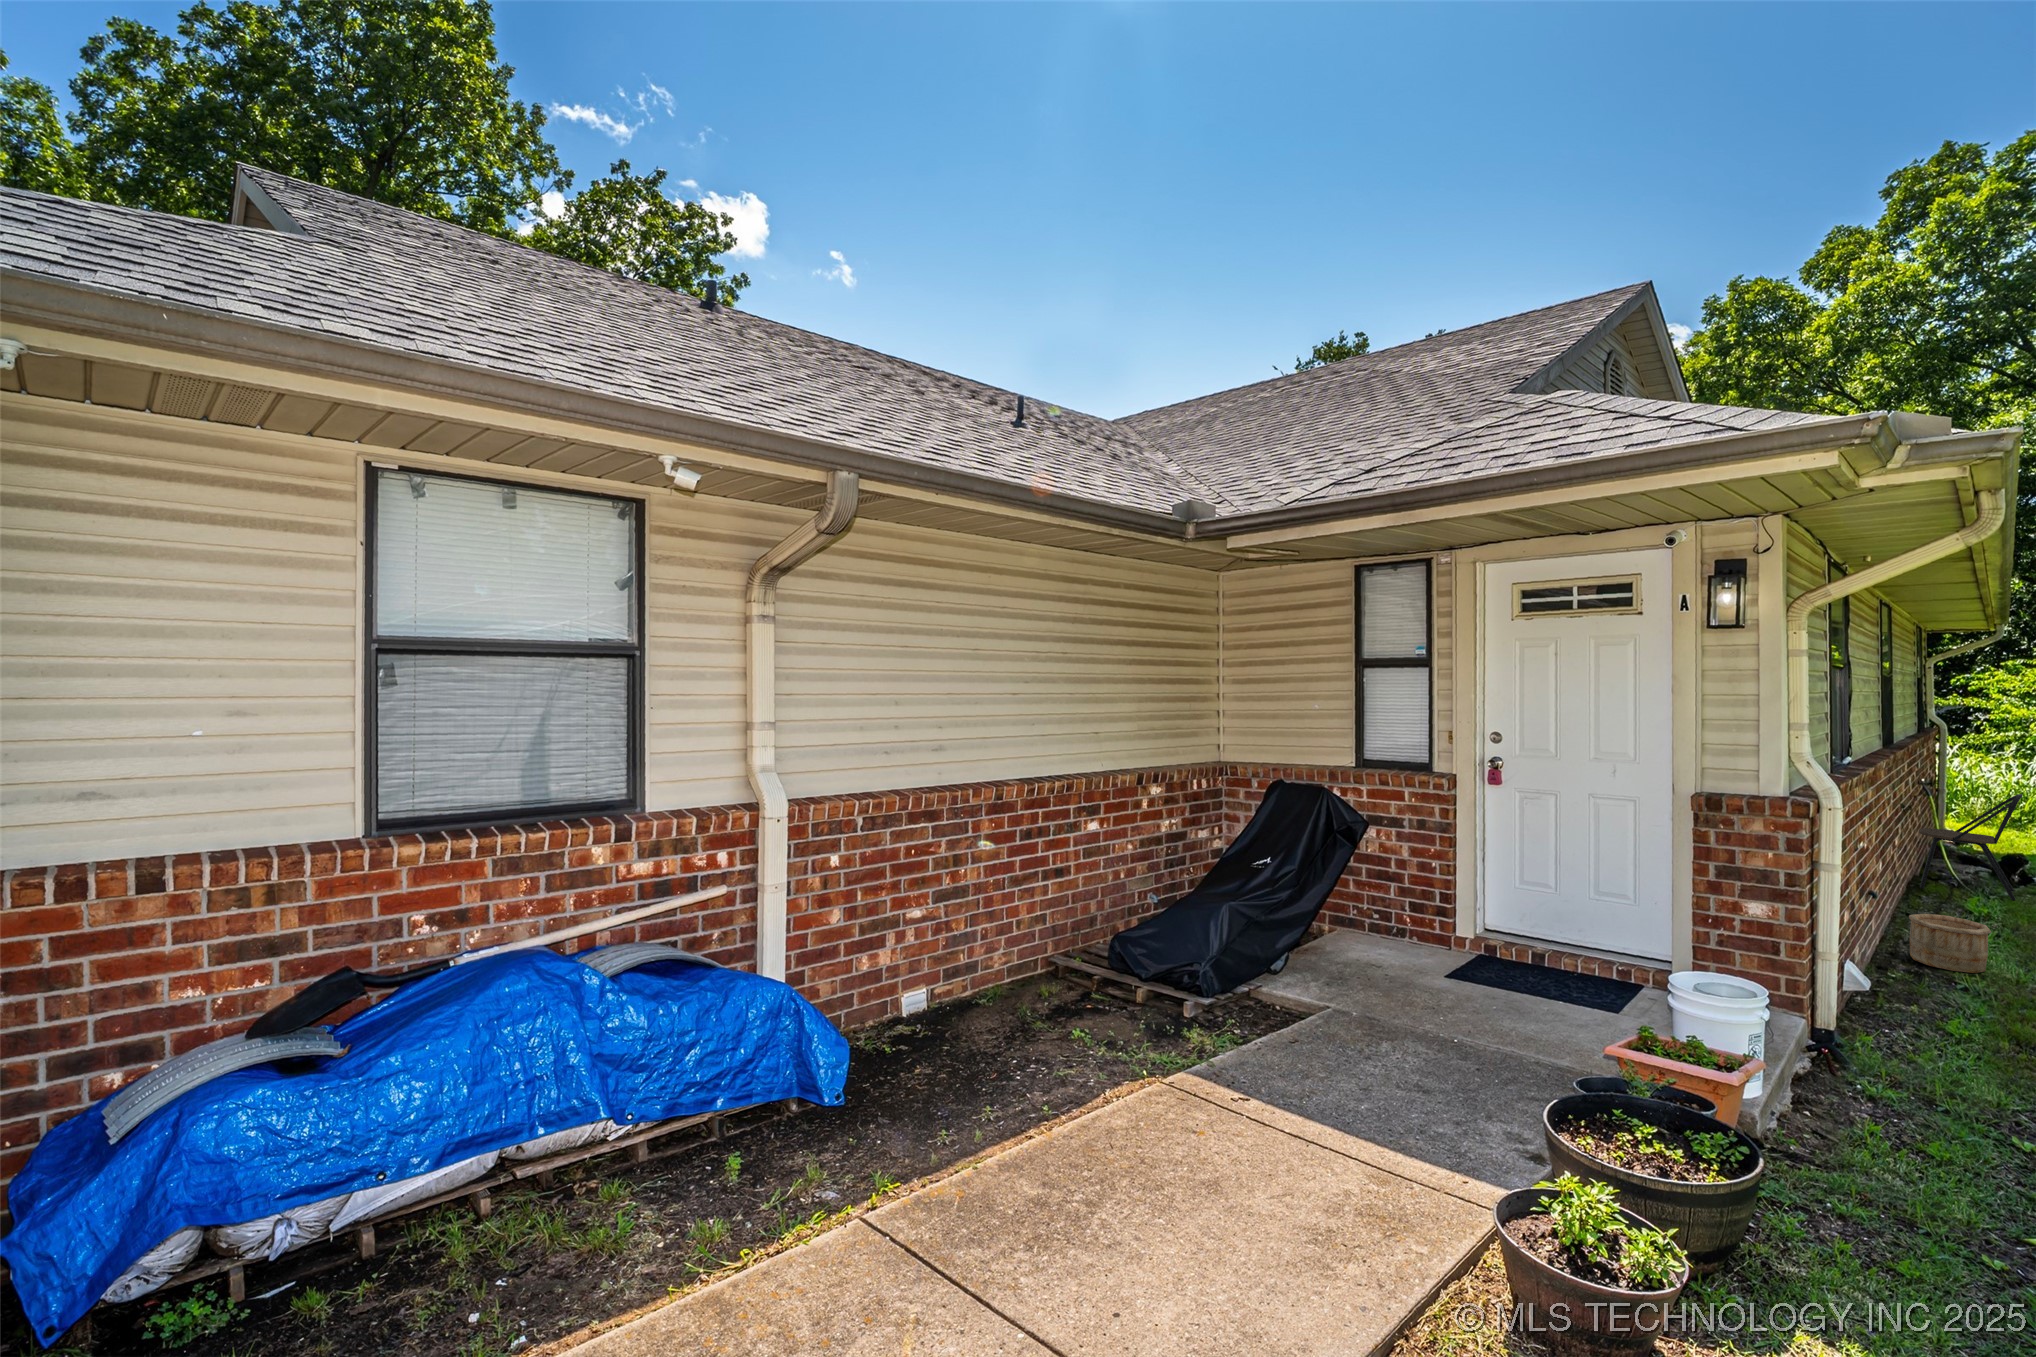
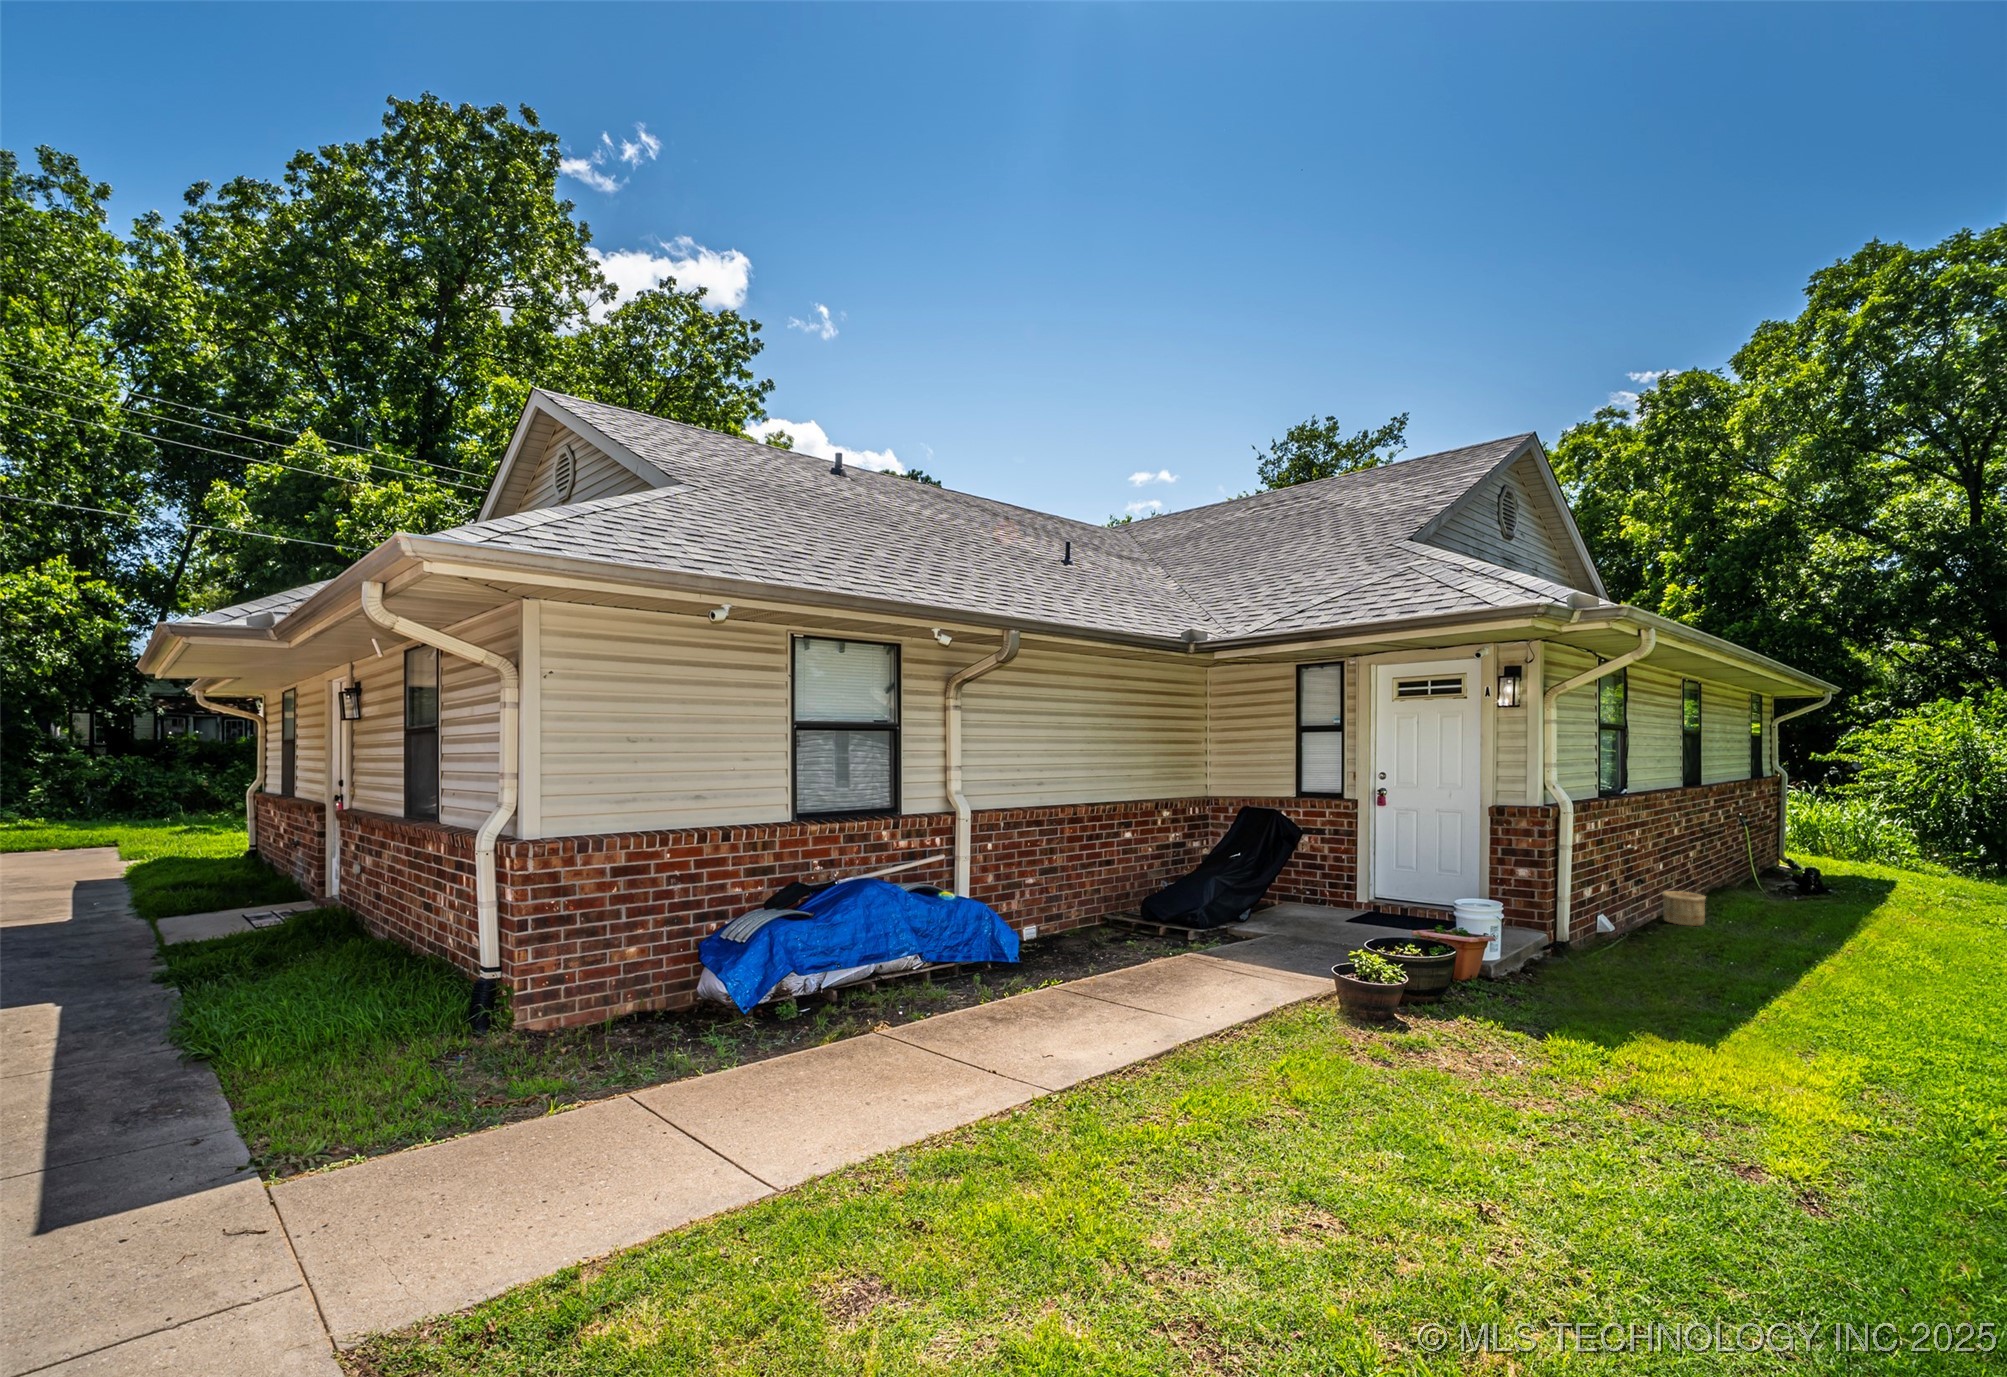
chair: present [1919,794,2023,900] -> none [1718,819,1783,895]

